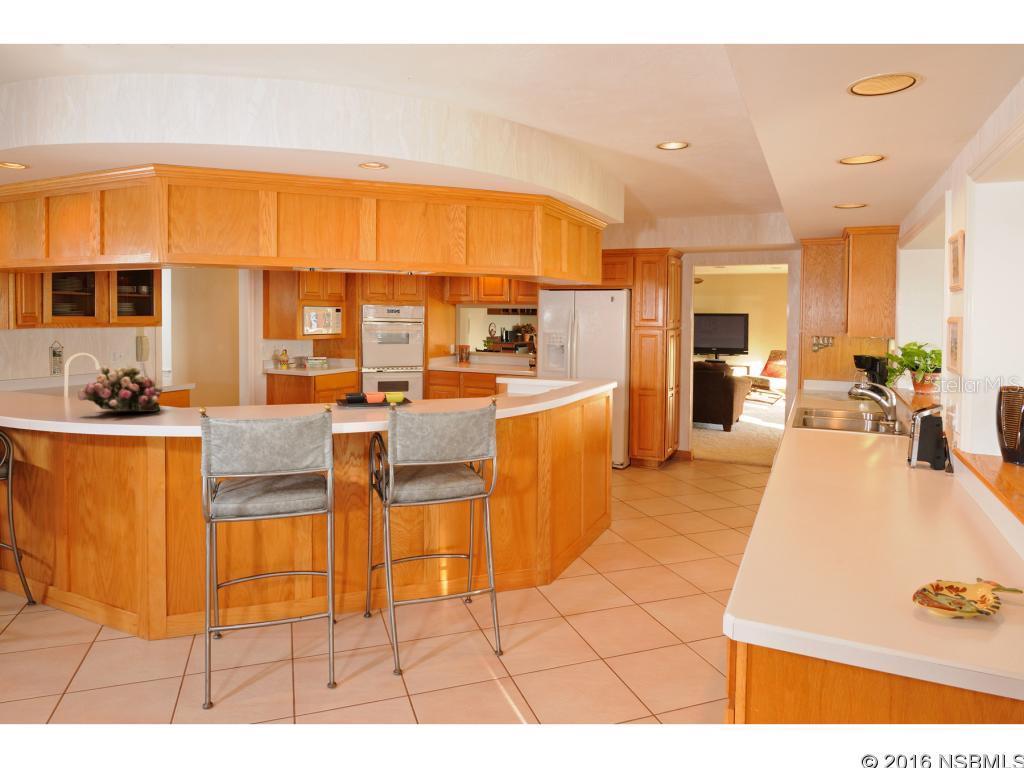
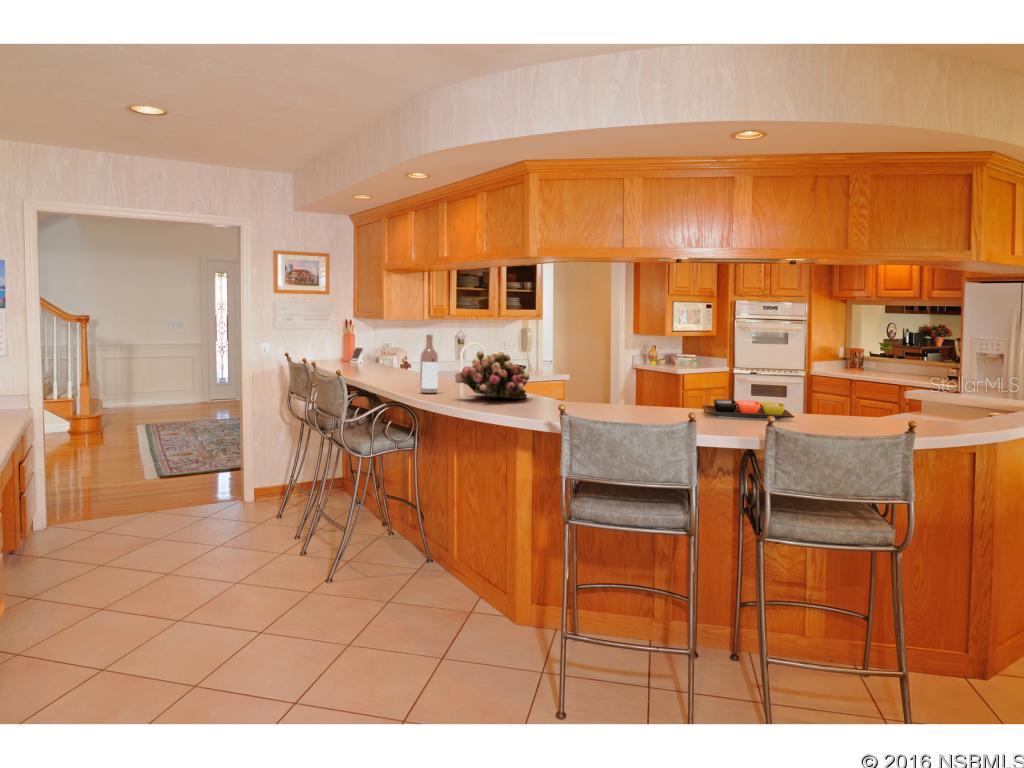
wine bottle: none [30,346,53,414] -> present [420,330,438,393]

